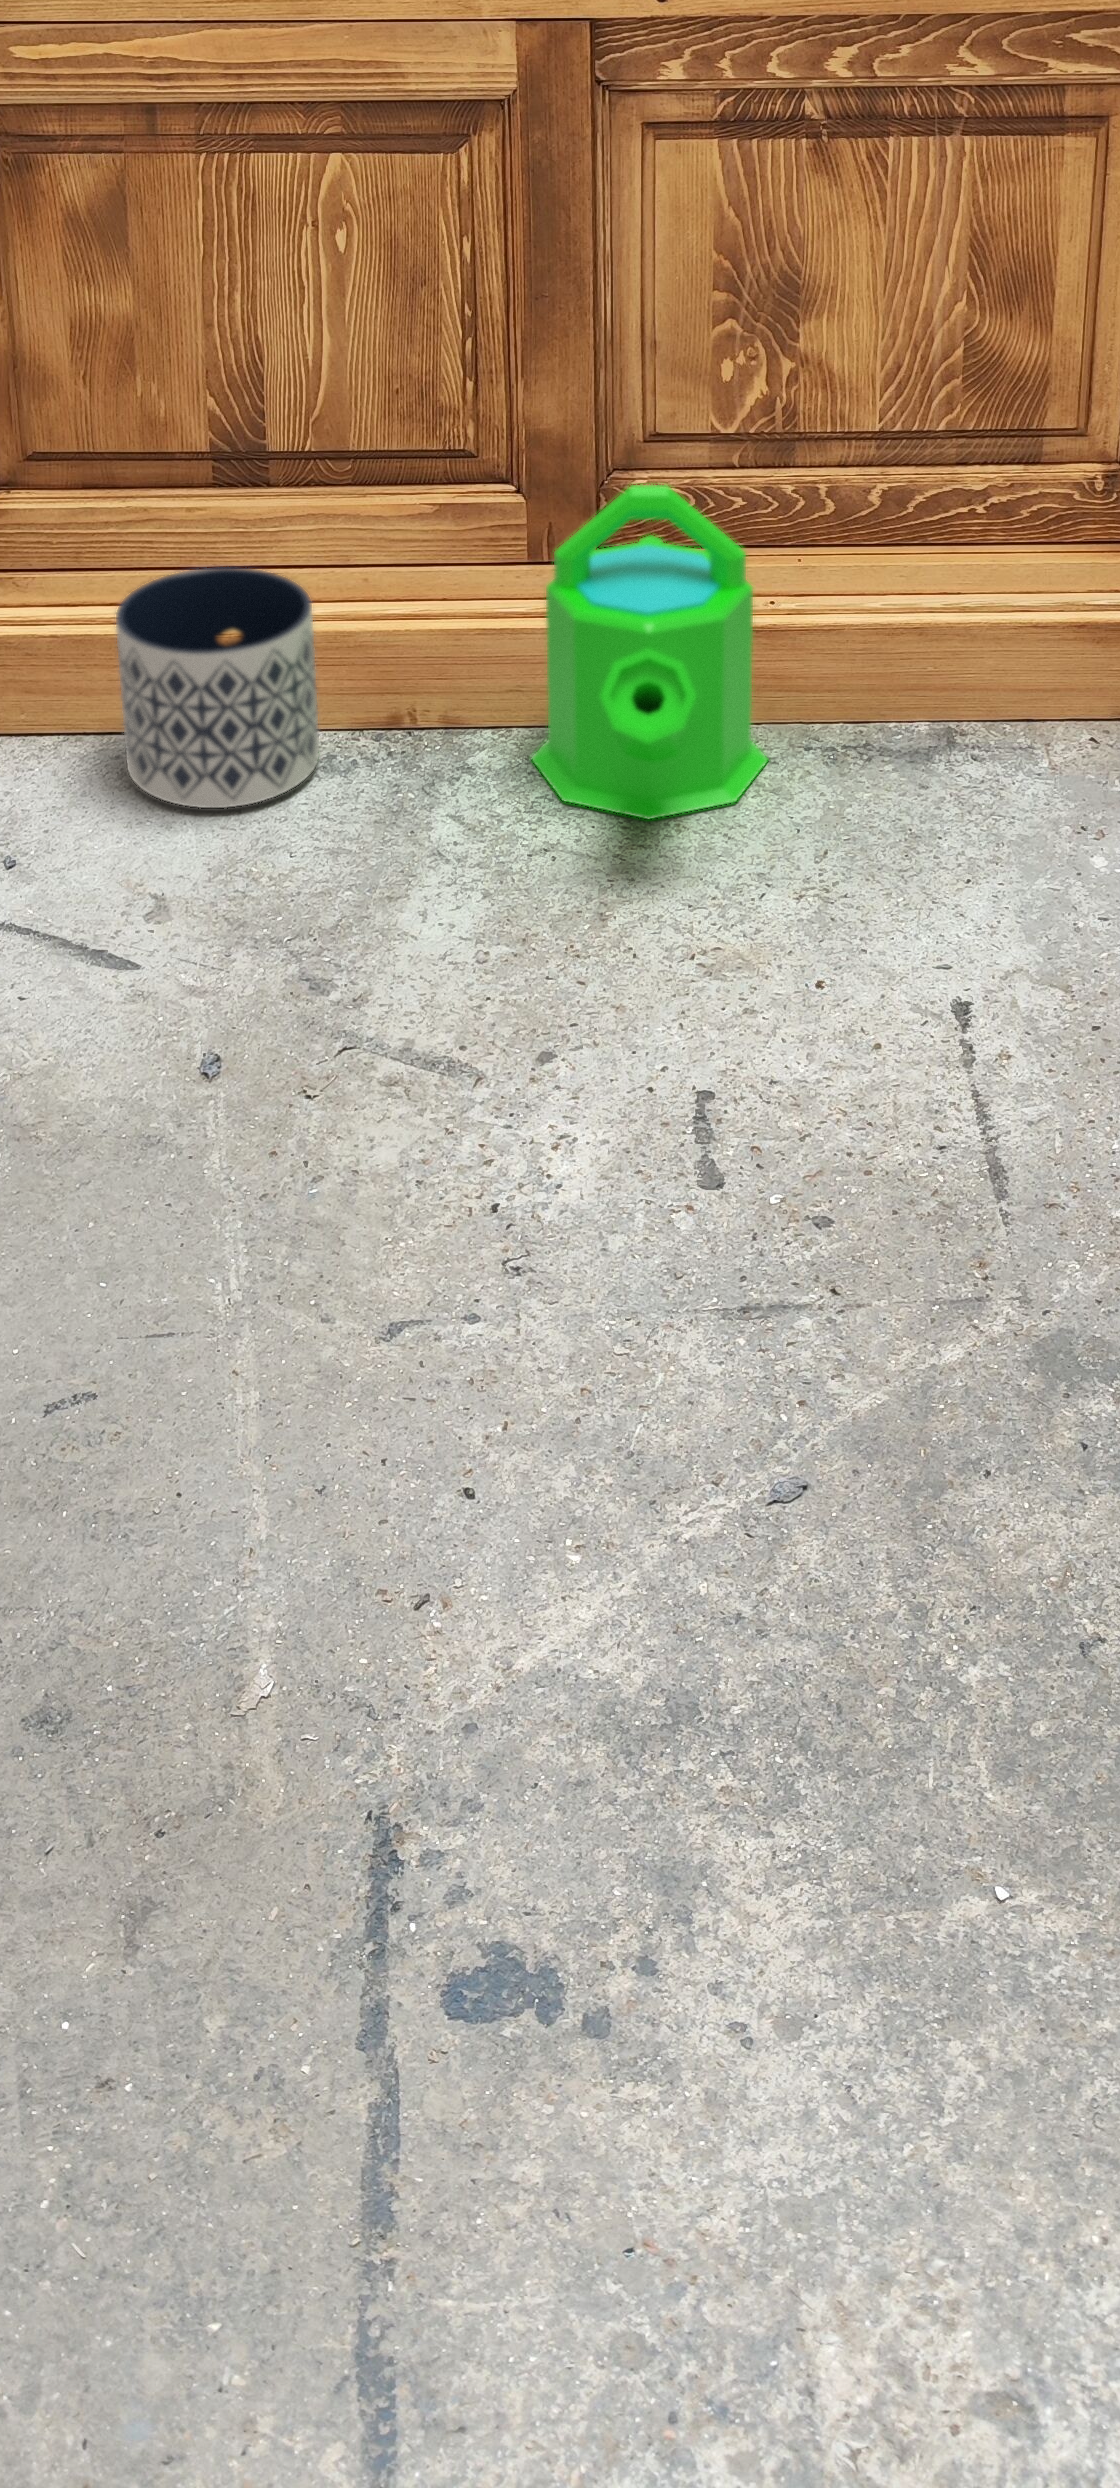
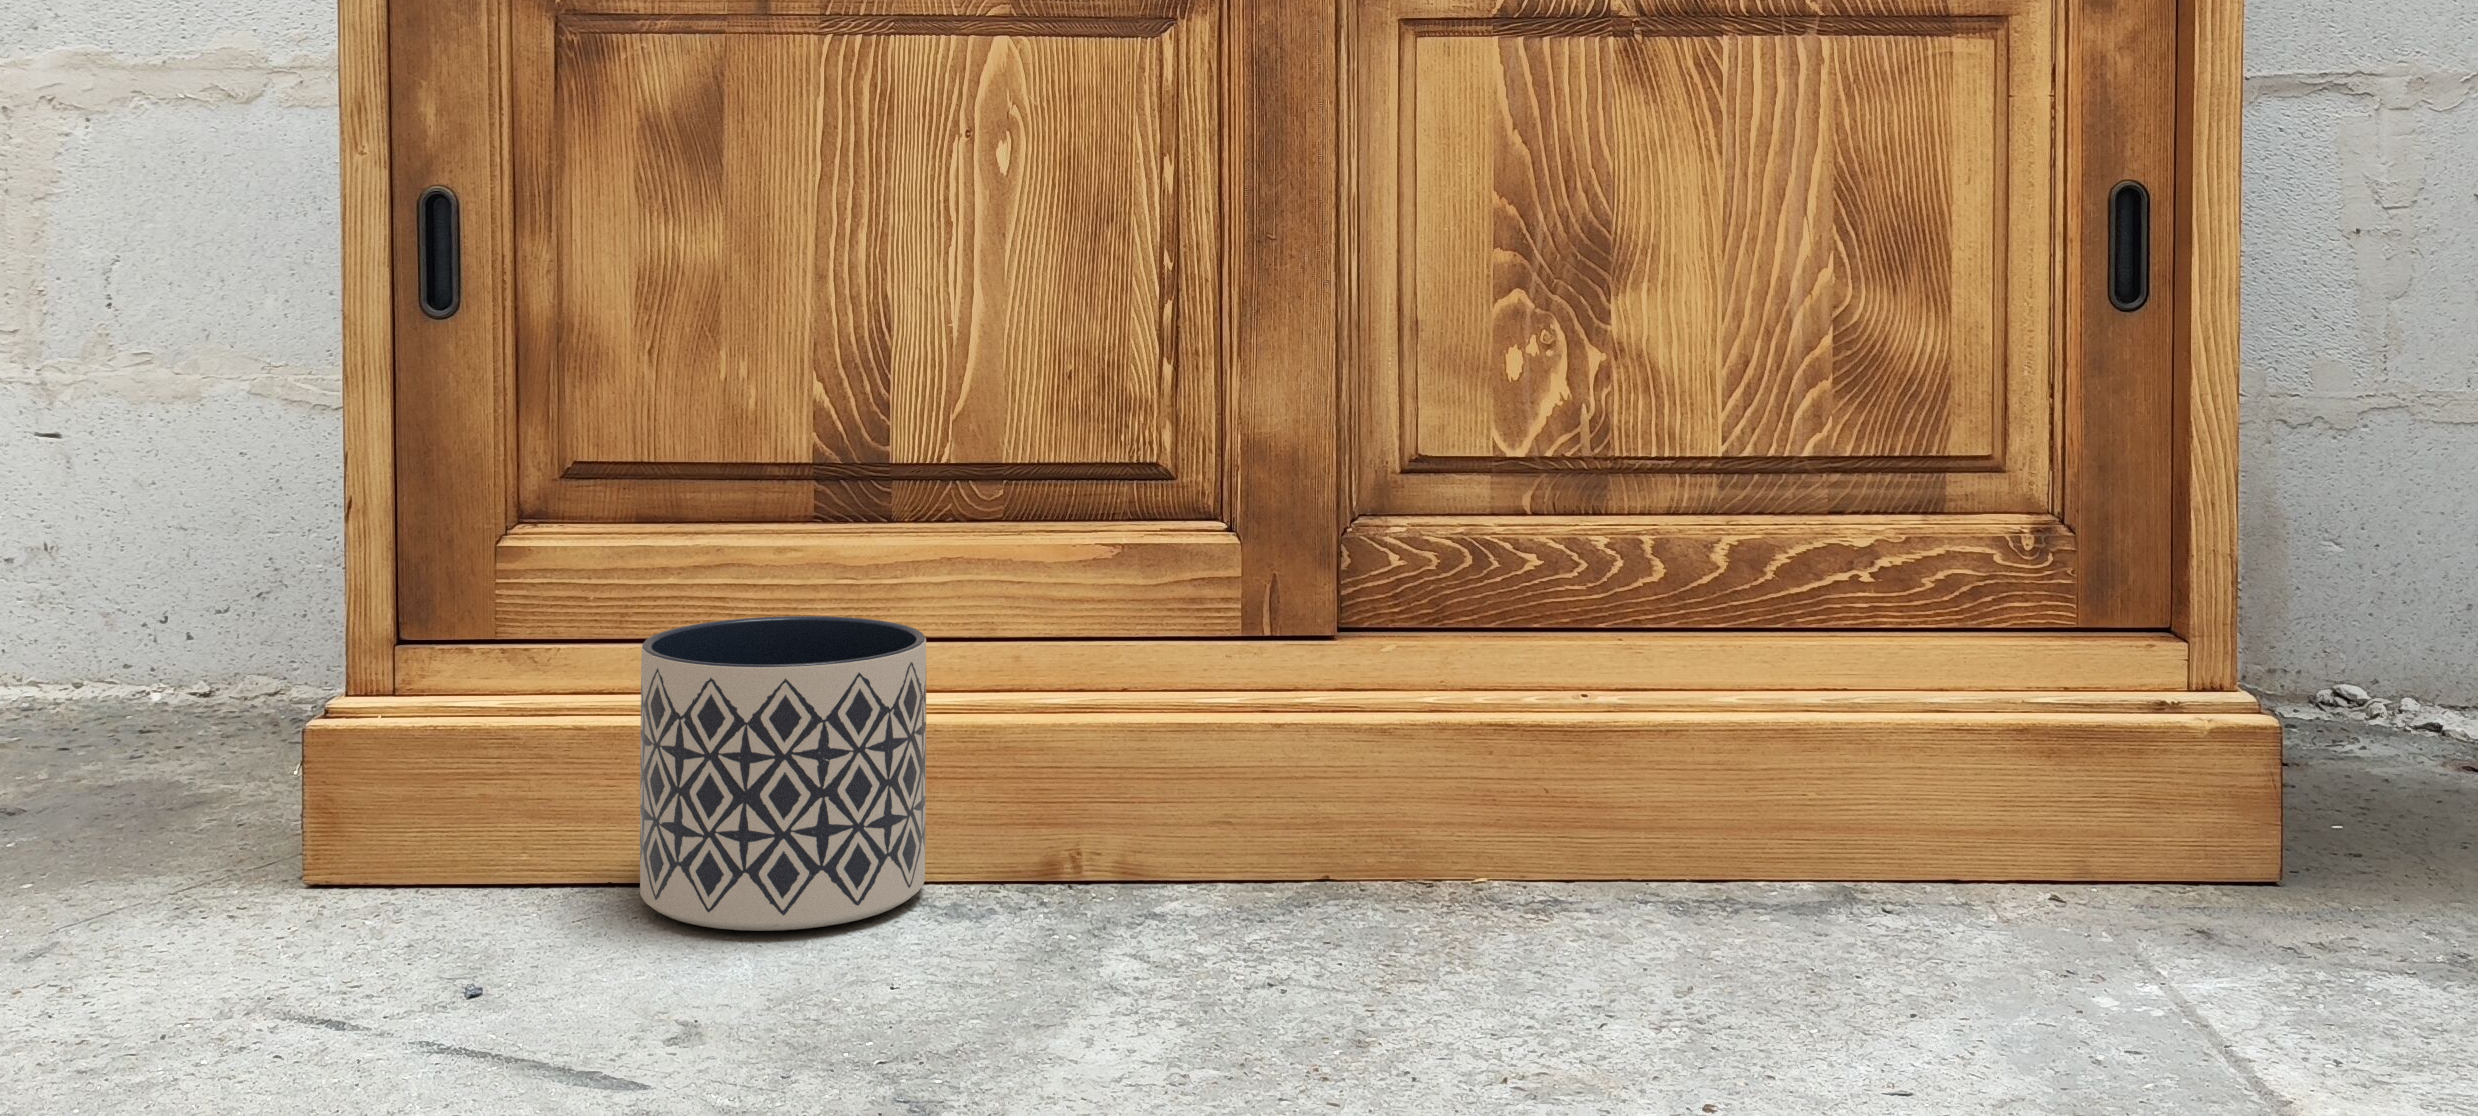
watering can: present [532,485,768,819] -> none [1232,460,1585,954]

